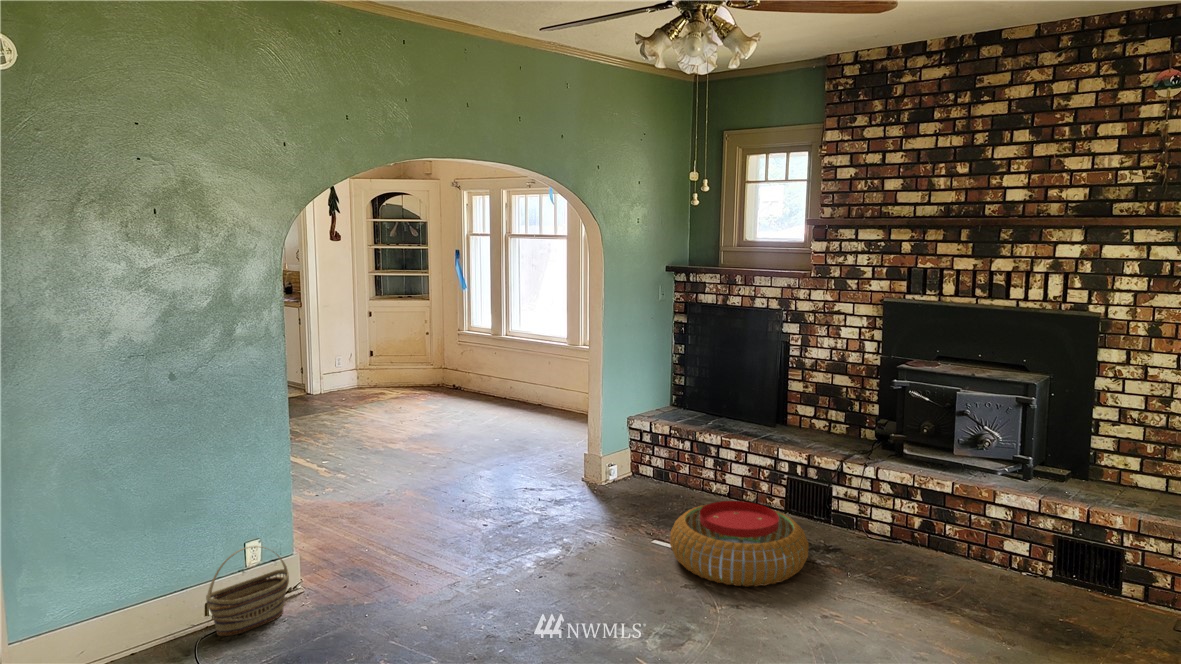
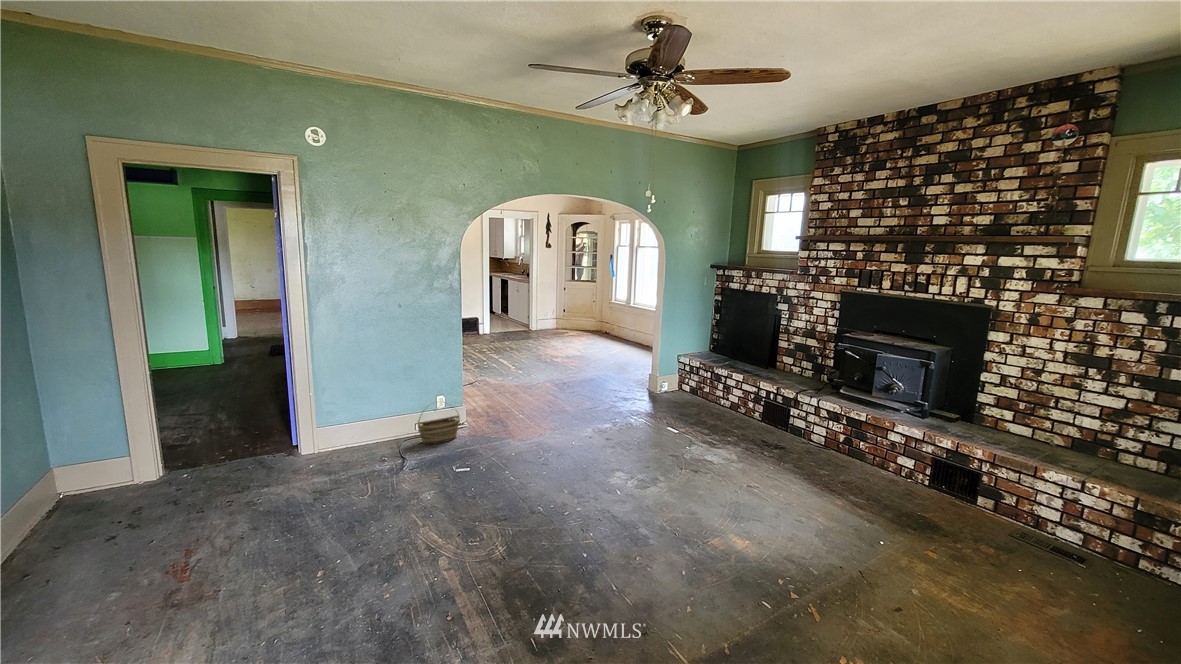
pouf: present [670,501,809,586] -> none [673,409,759,461]

